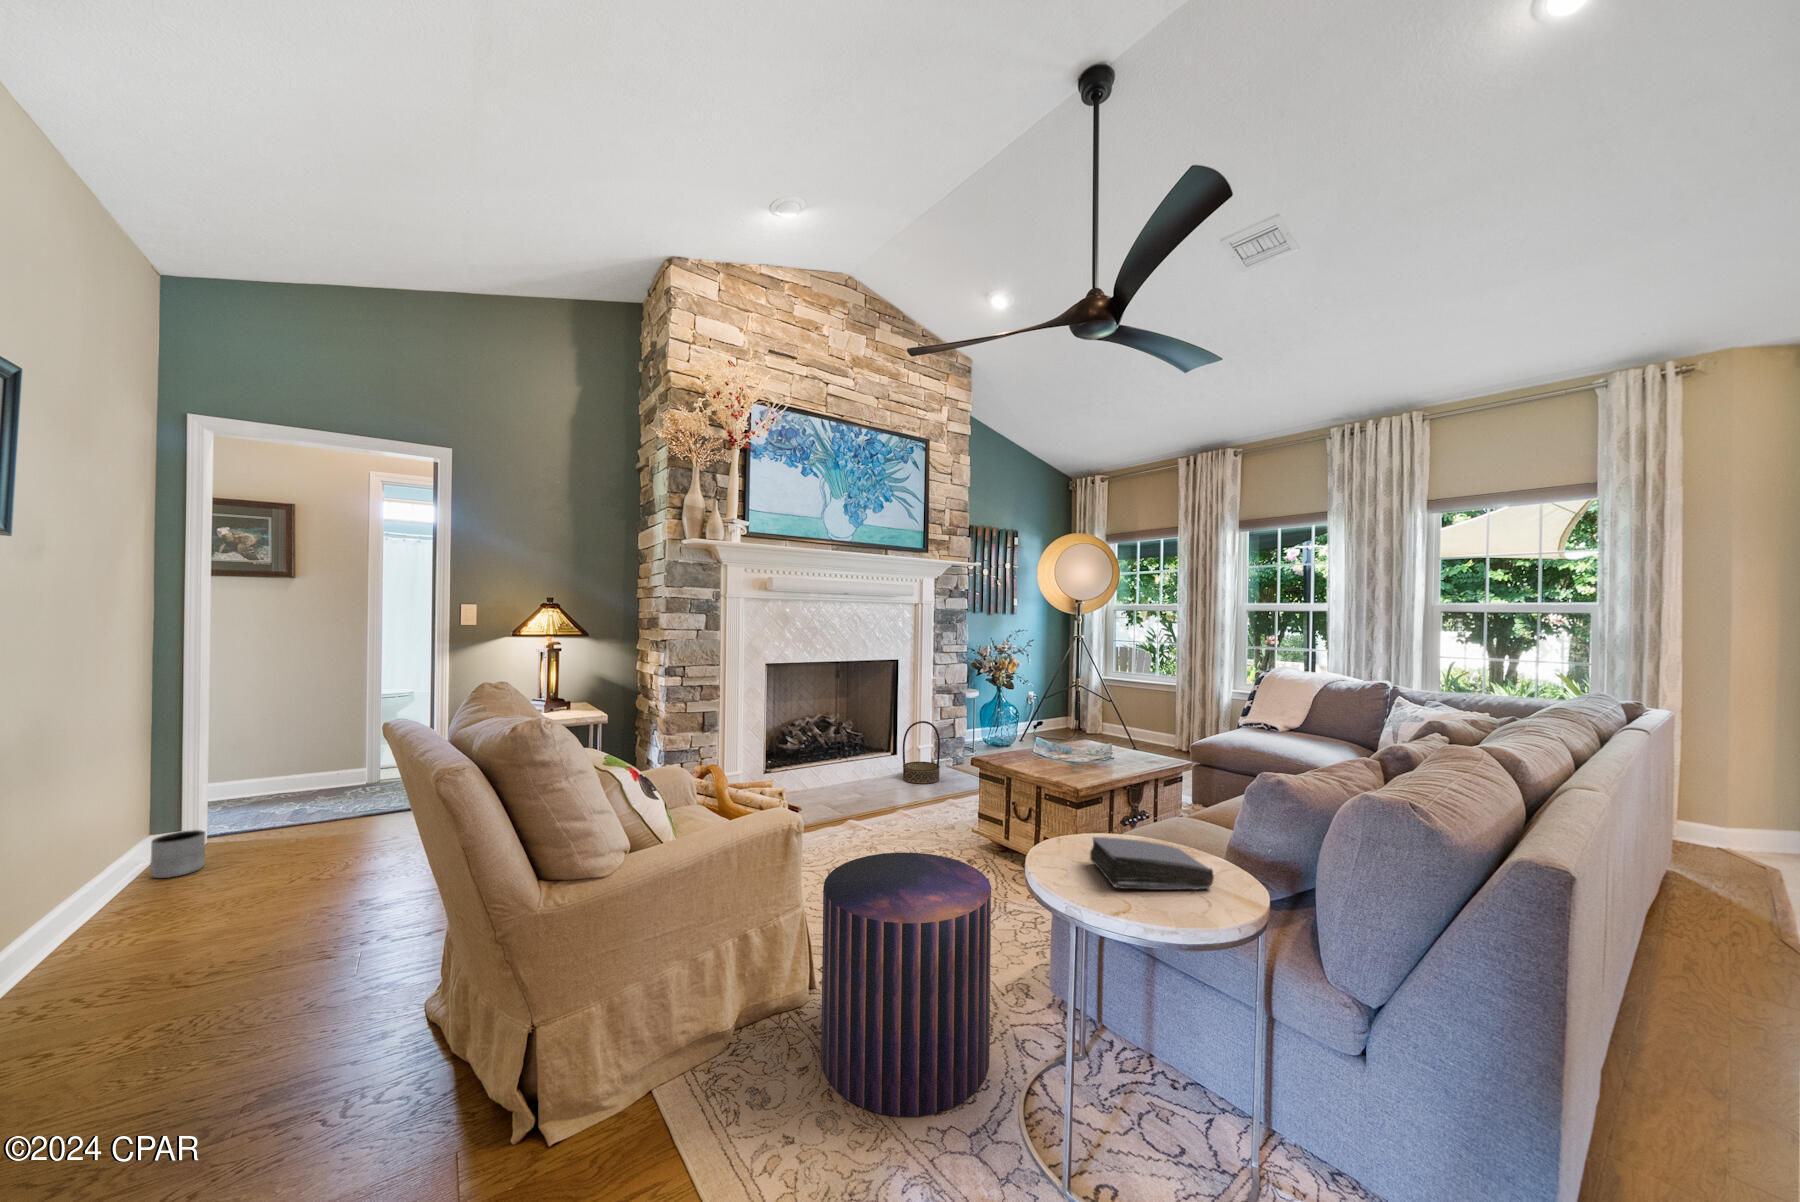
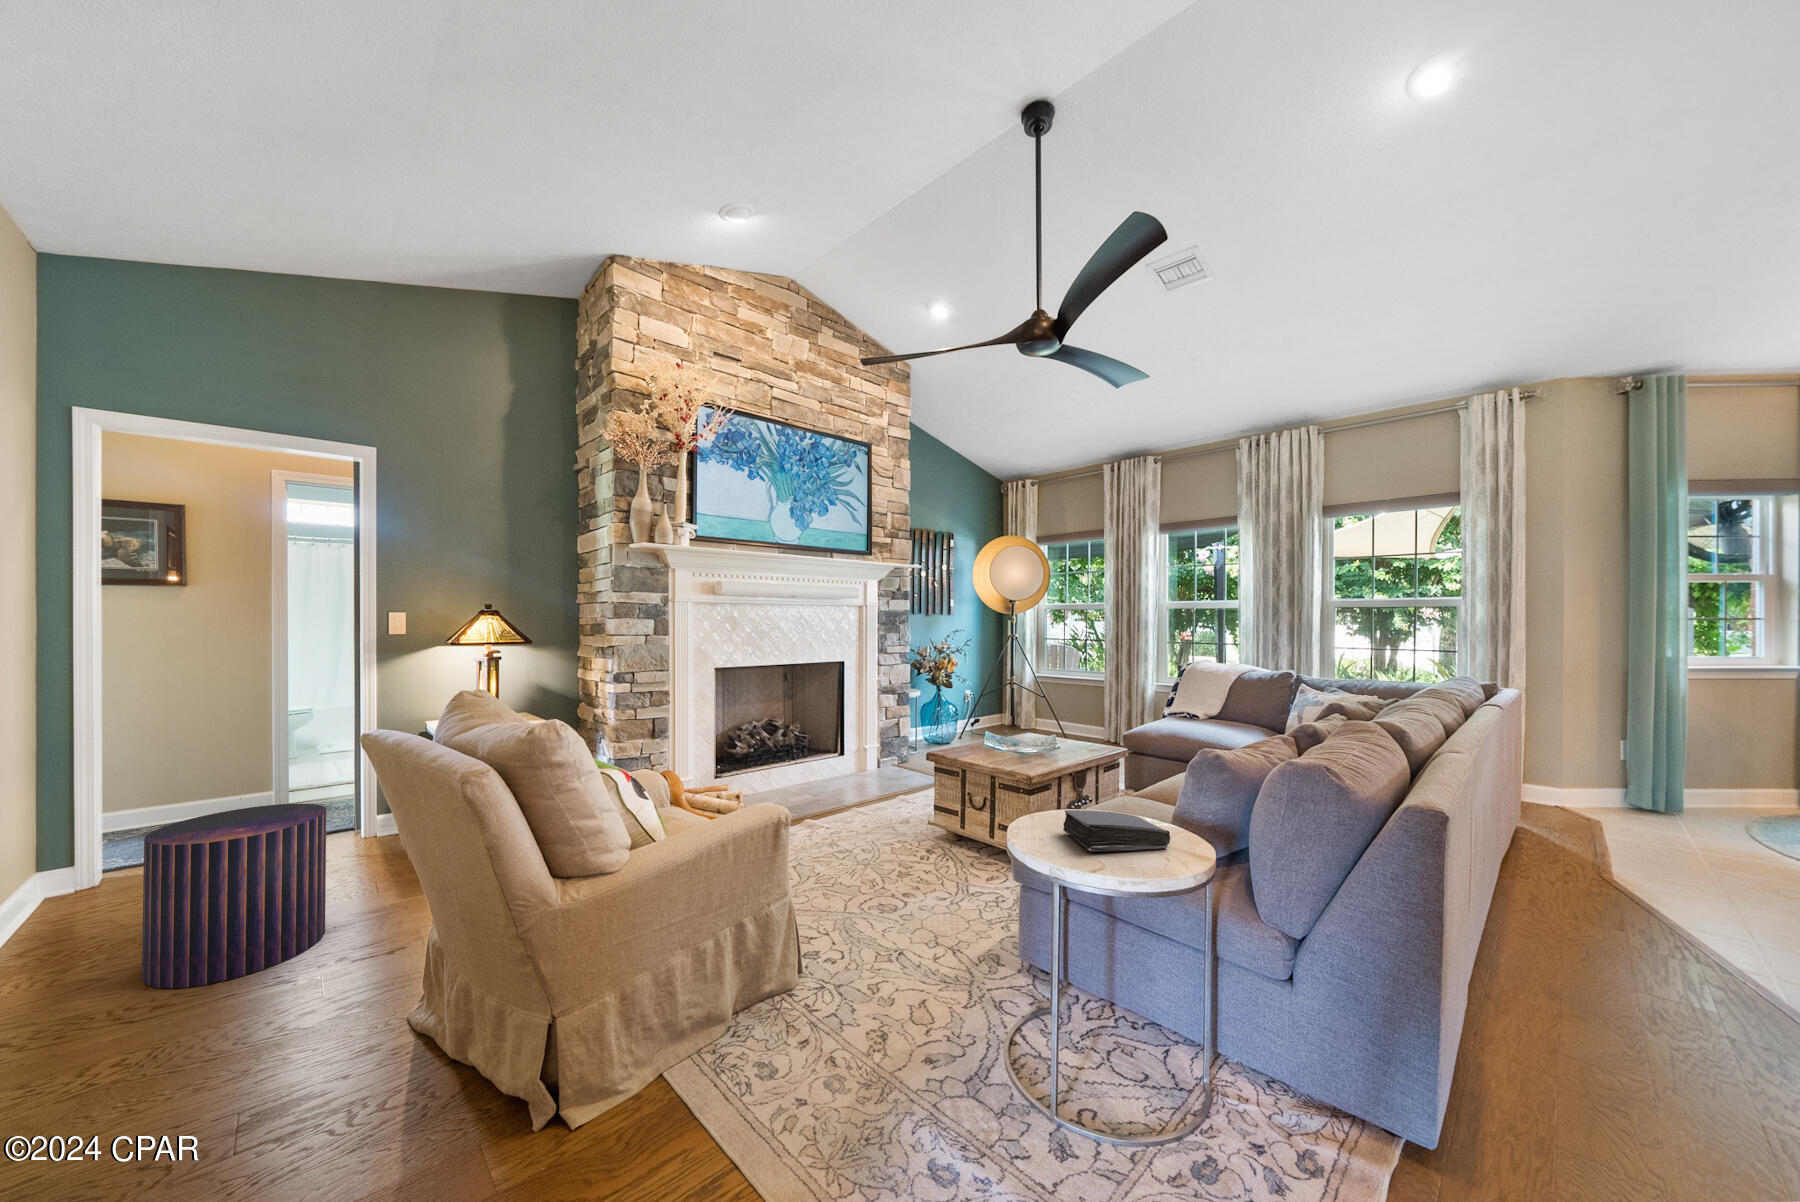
basket: present [903,721,940,784] -> none [852,720,888,781]
planter: present [150,830,205,878] -> none [42,864,106,919]
pouf: present [821,852,991,1116] -> present [142,804,327,988]

